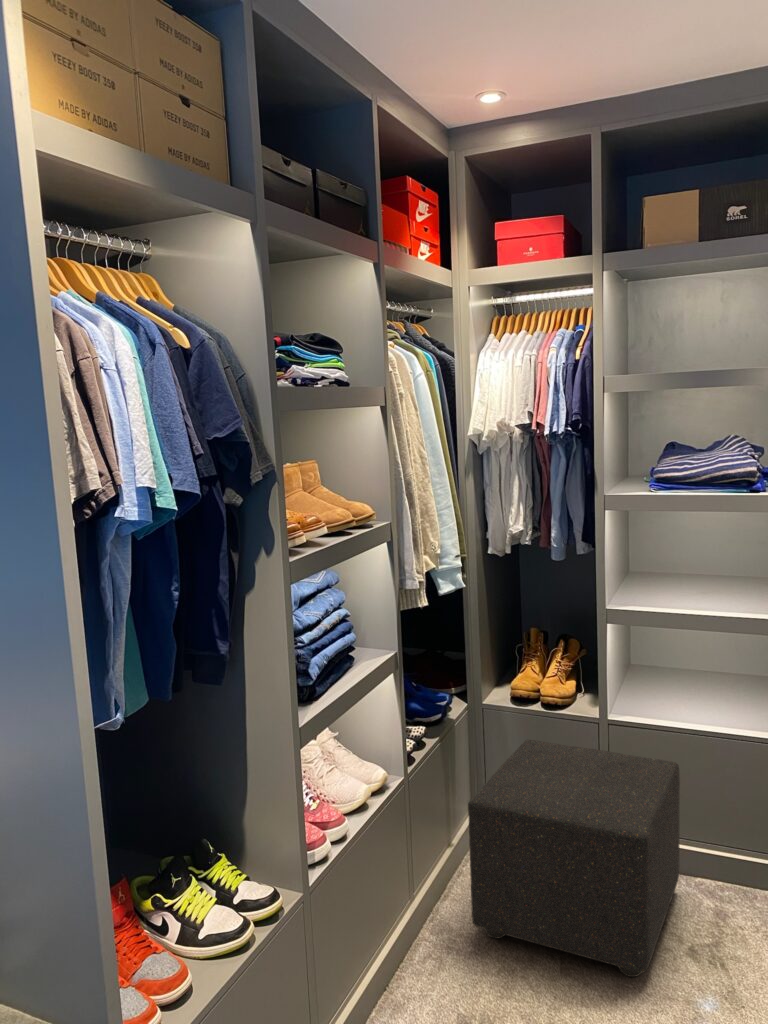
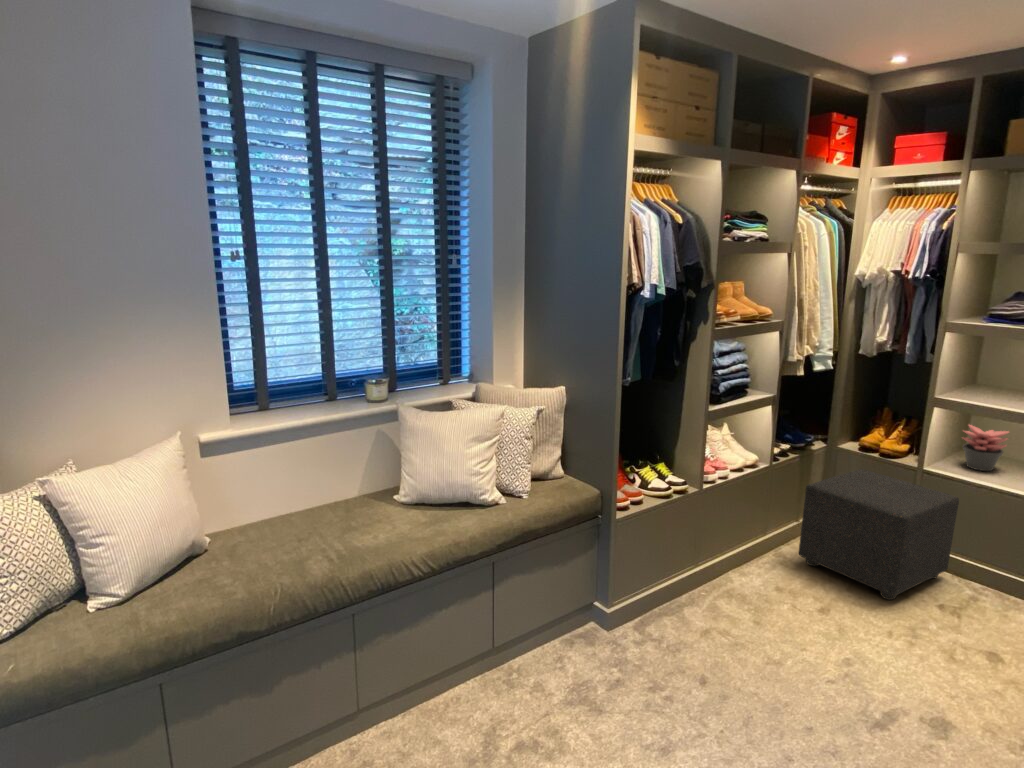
succulent plant: none [647,639,704,707] -> present [962,425,1009,471]

